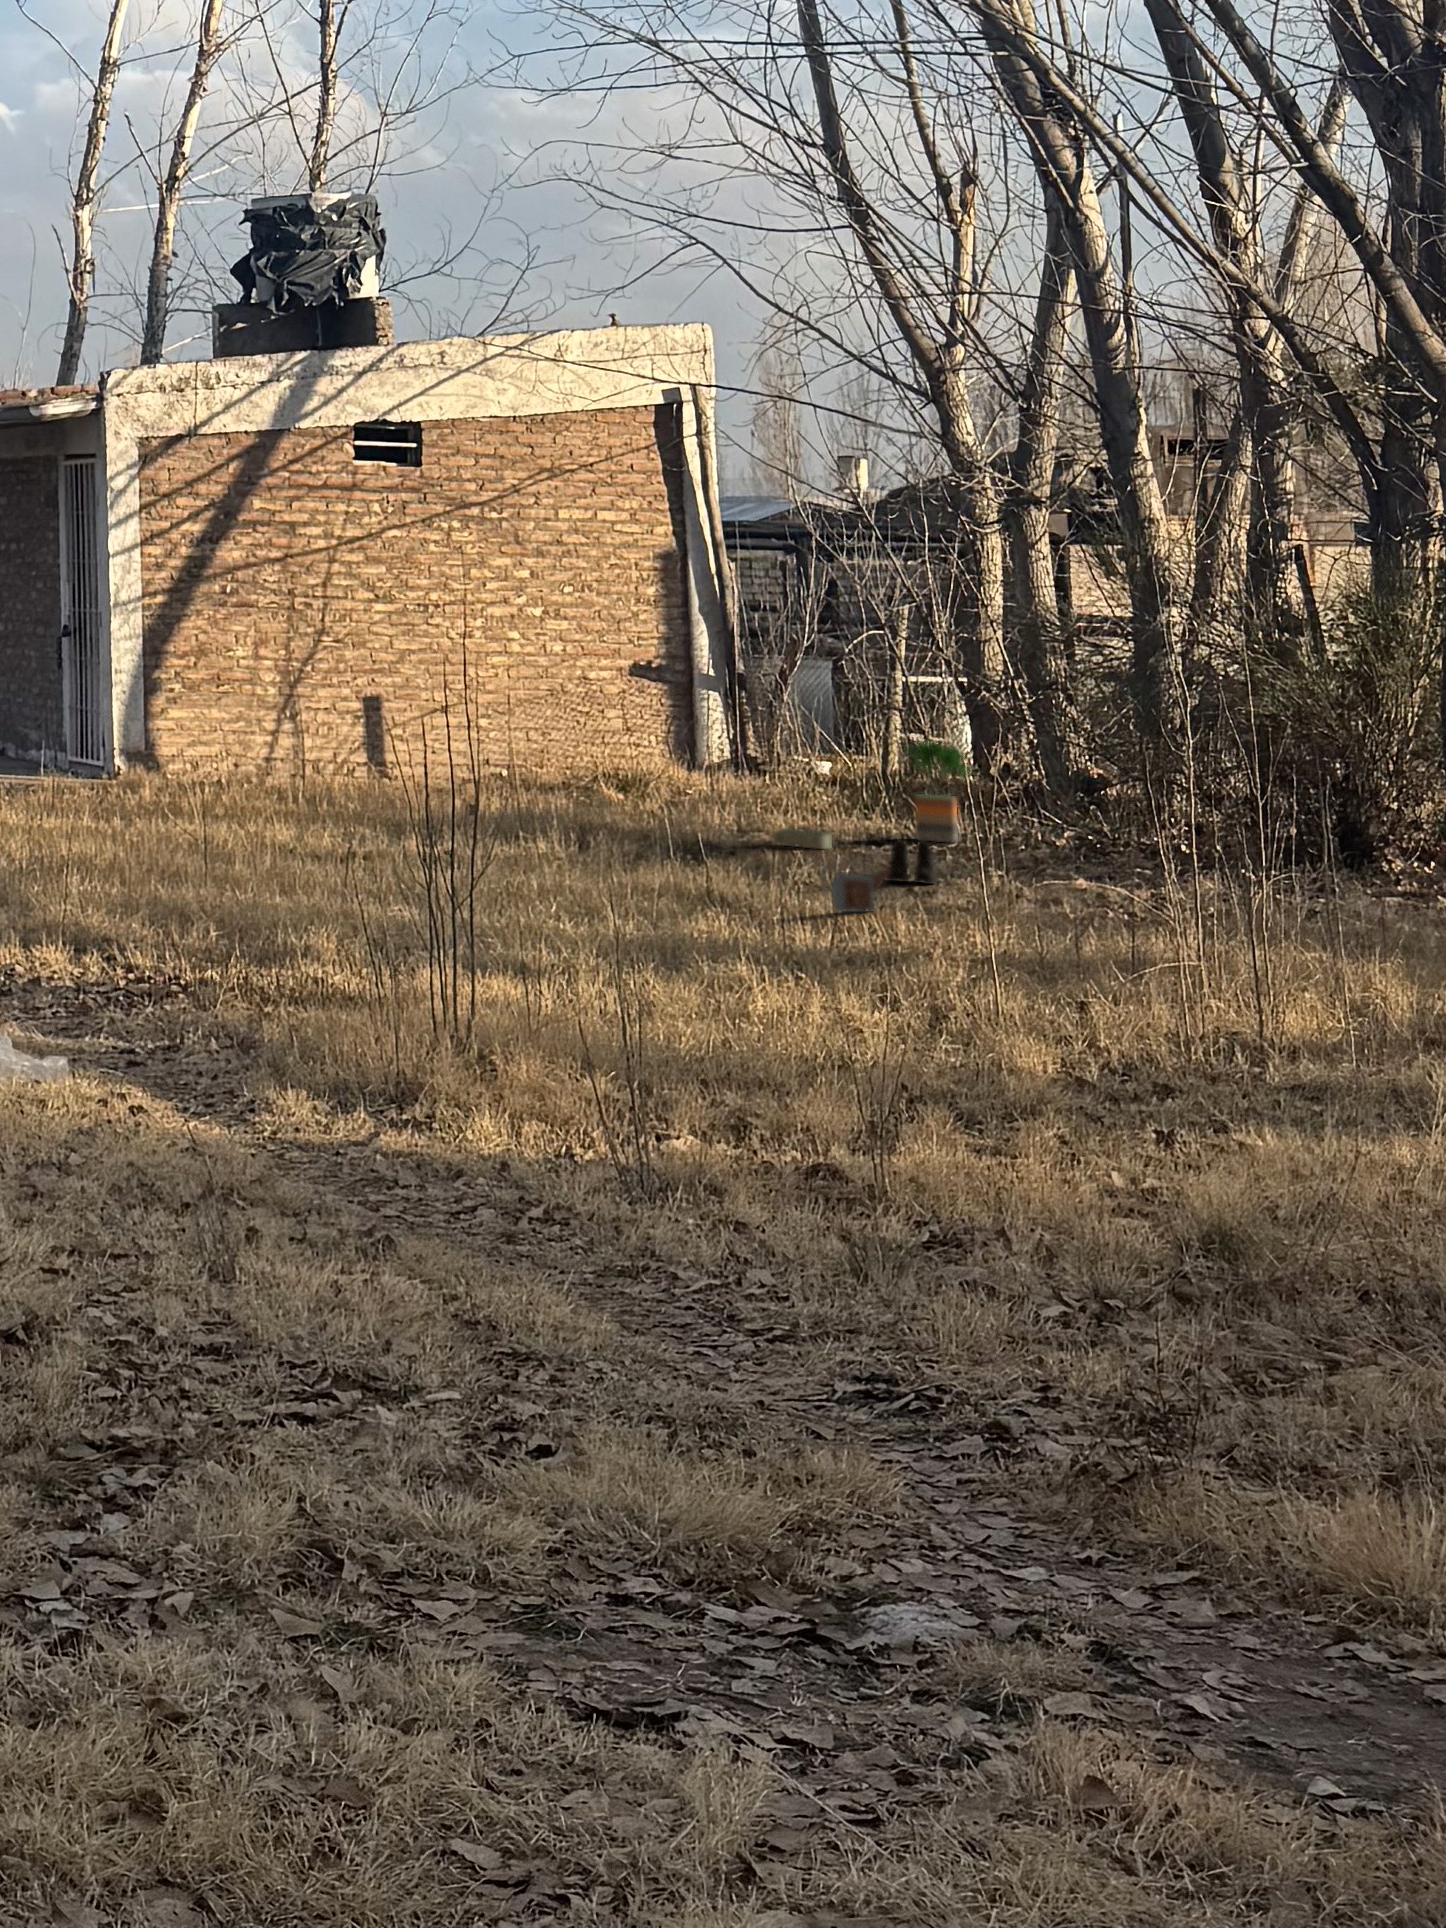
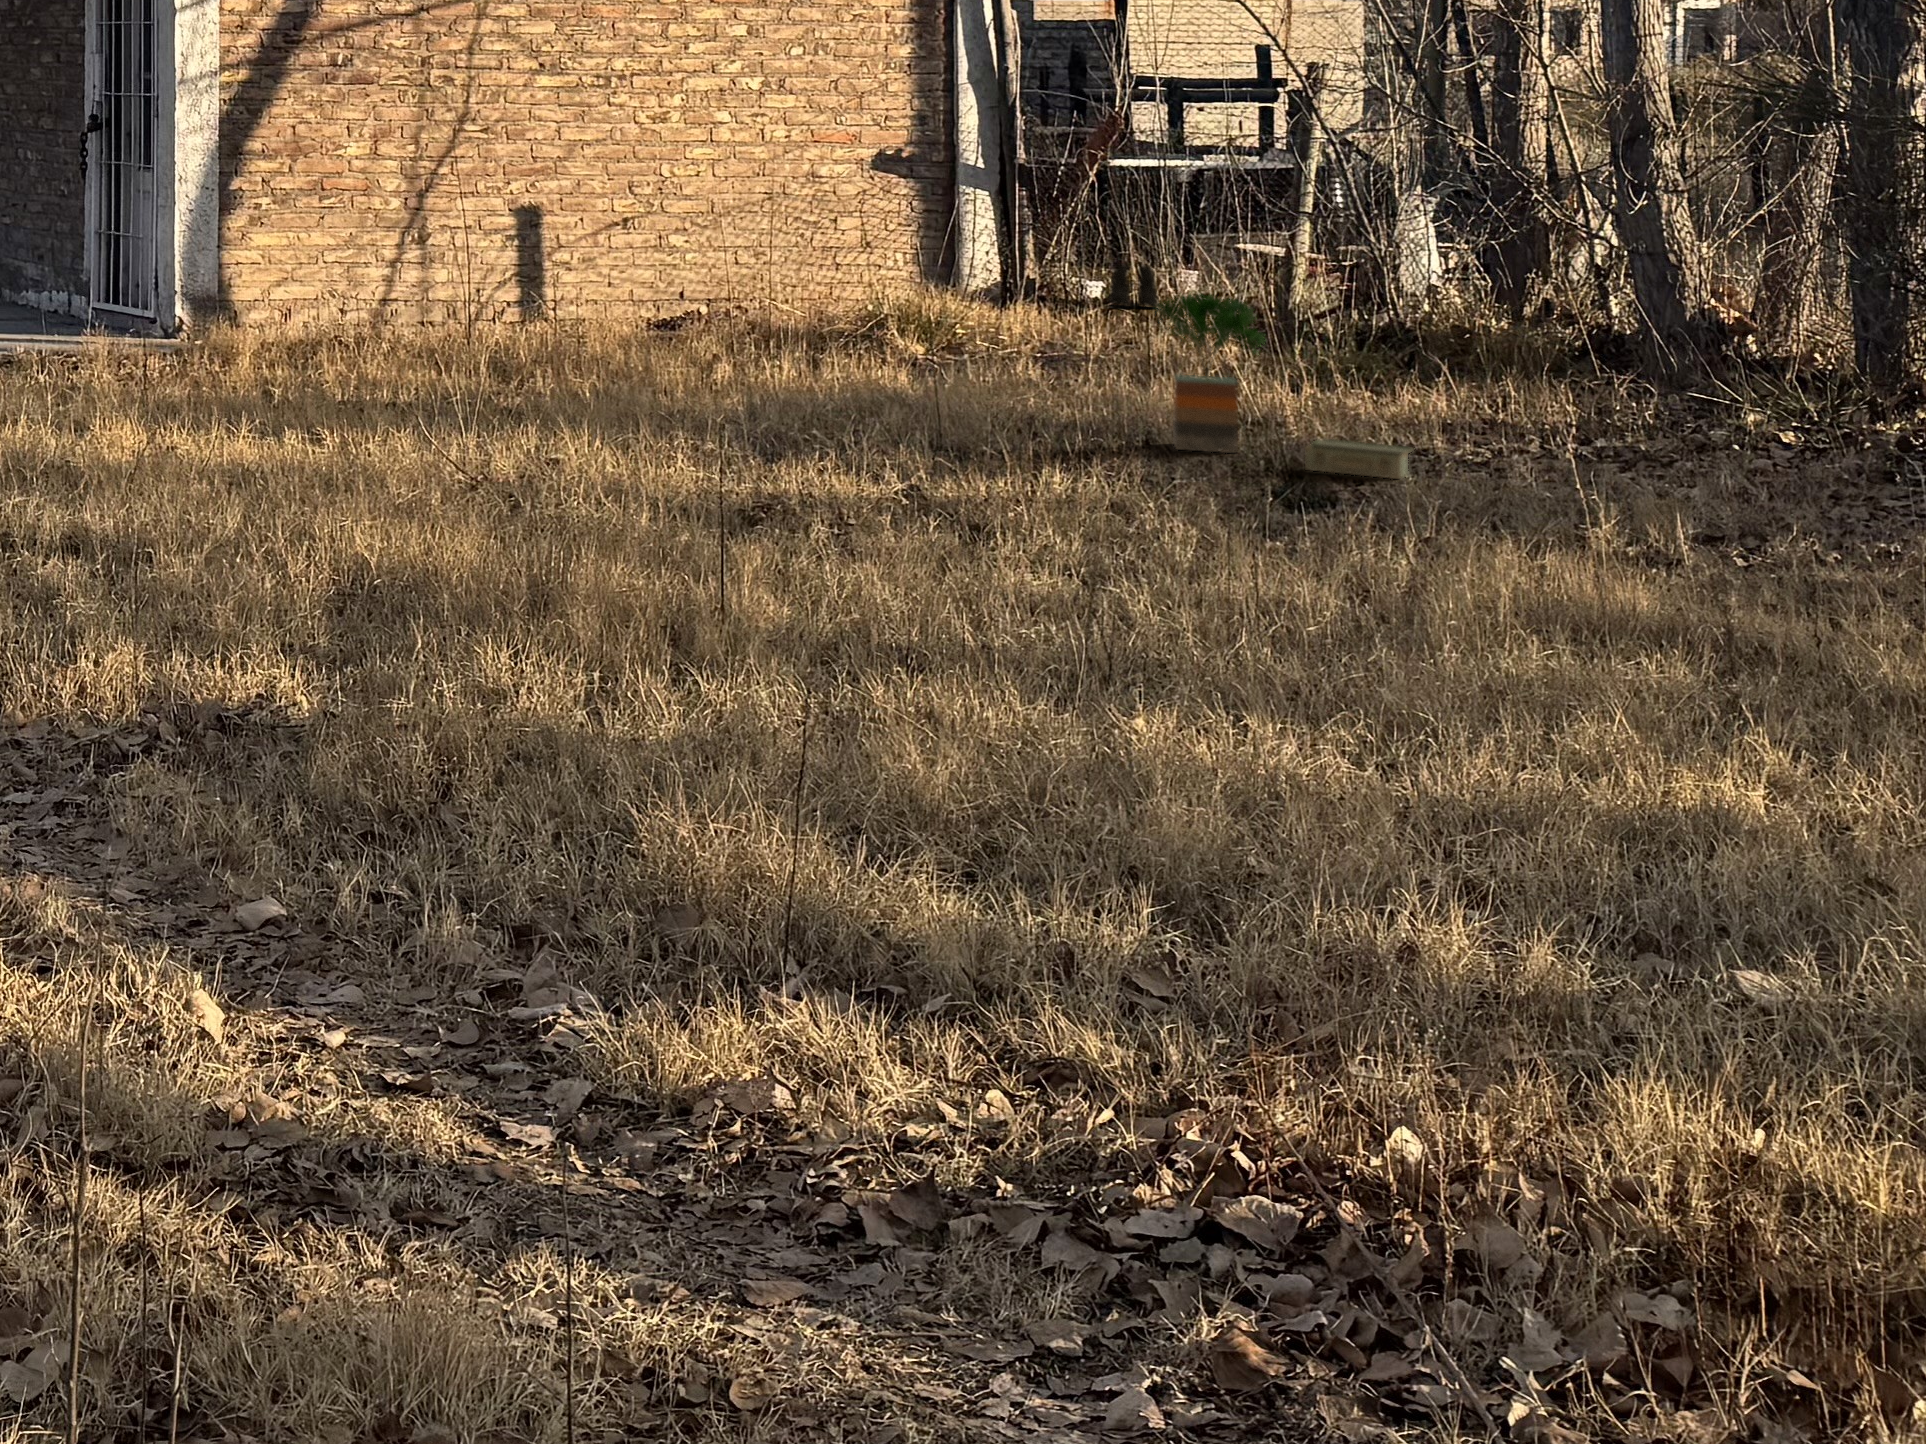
potted tree: present [902,742,971,842] -> present [1155,294,1266,453]
boots: present [887,839,936,885] -> present [1109,263,1159,308]
watering can: present [820,865,890,912] -> none [1677,589,1795,685]

